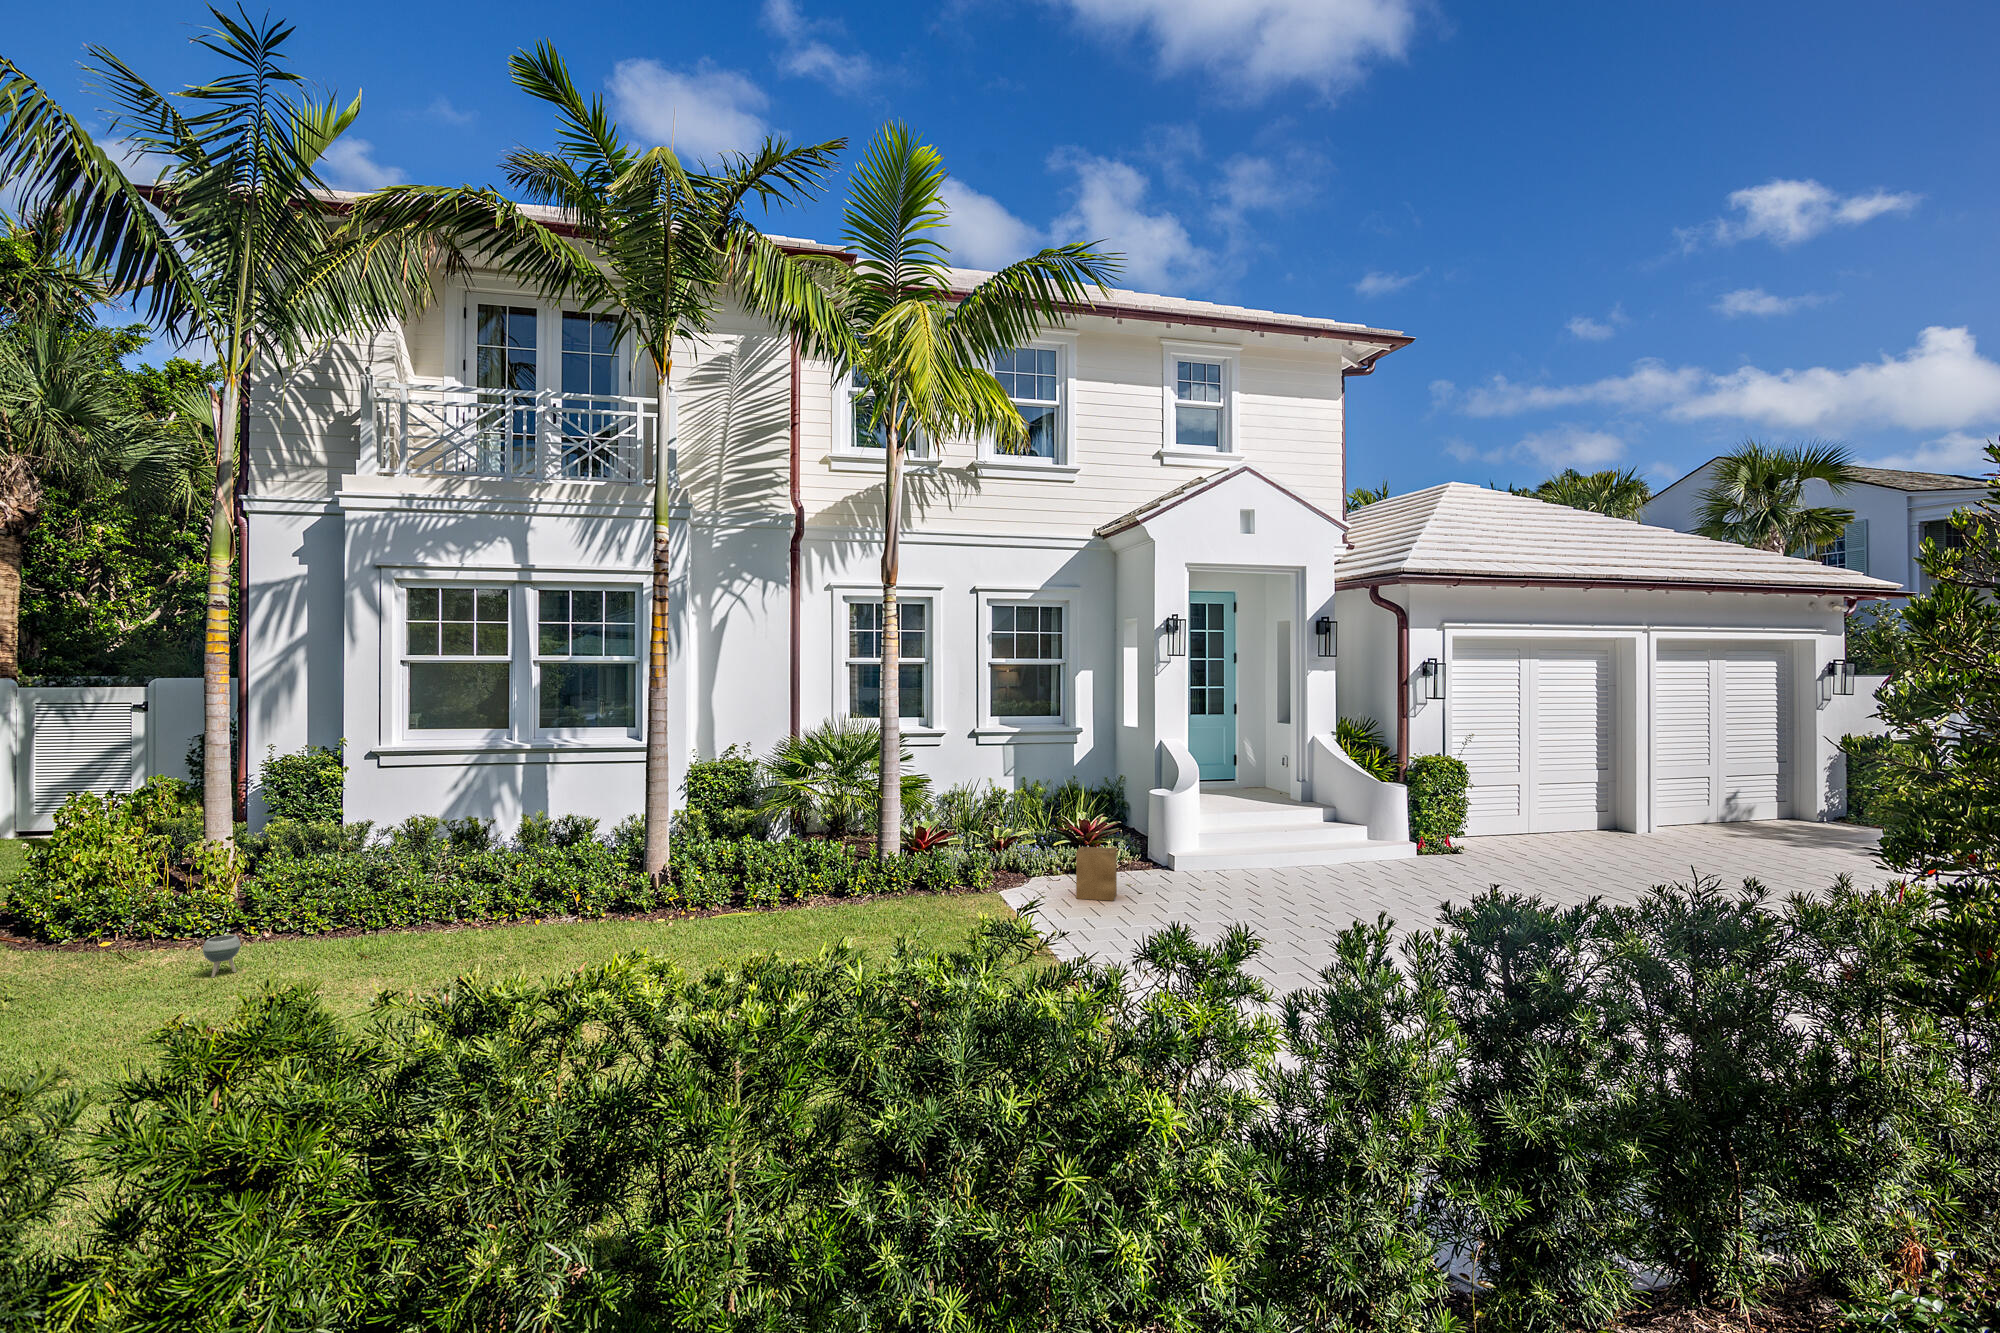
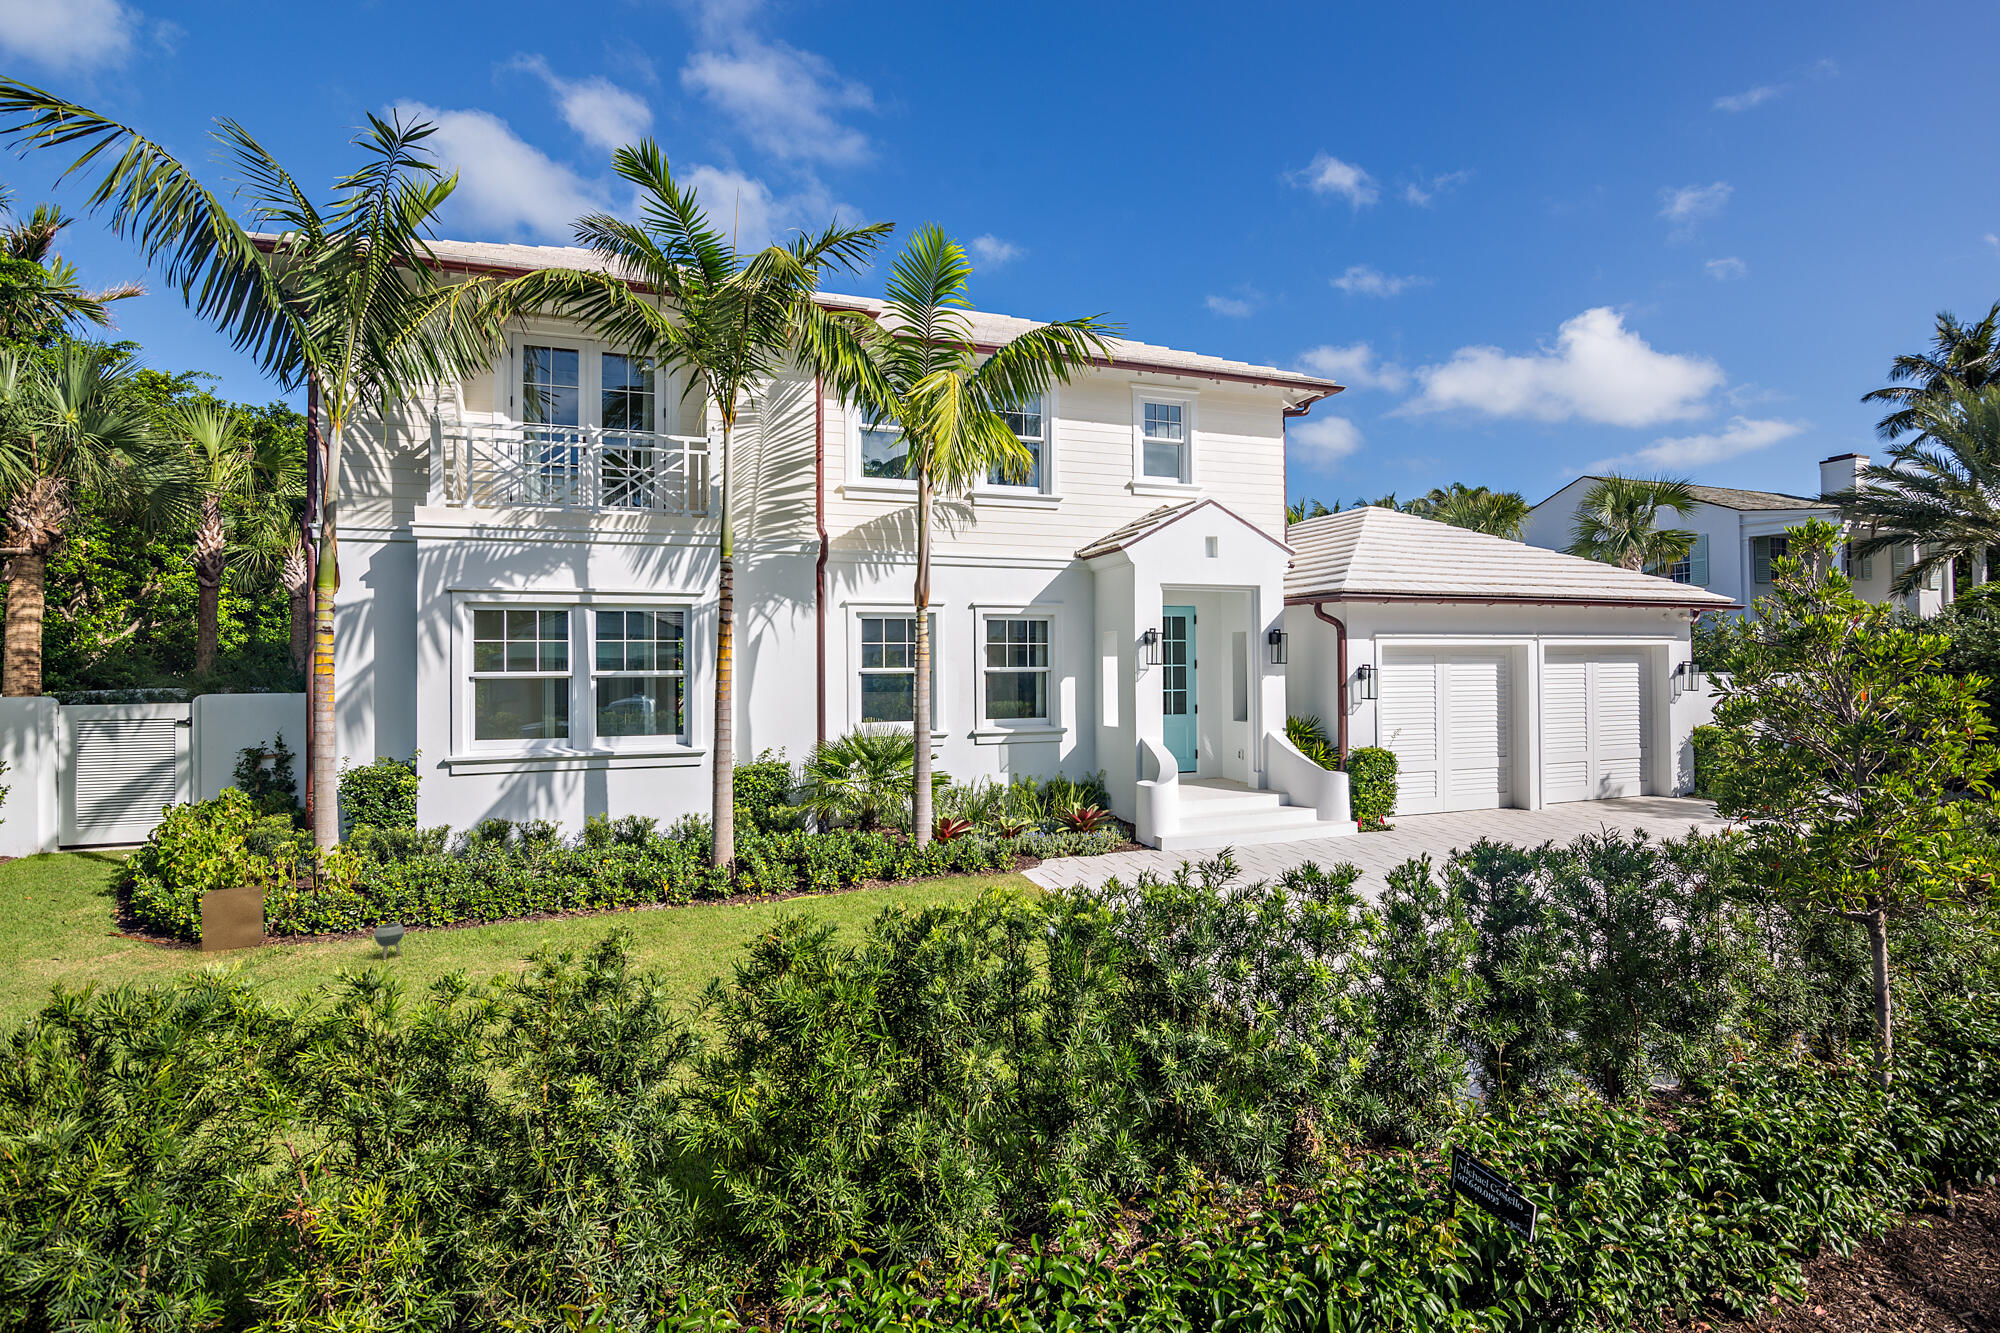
cardboard box: present [1076,847,1117,901] -> present [202,885,264,952]

